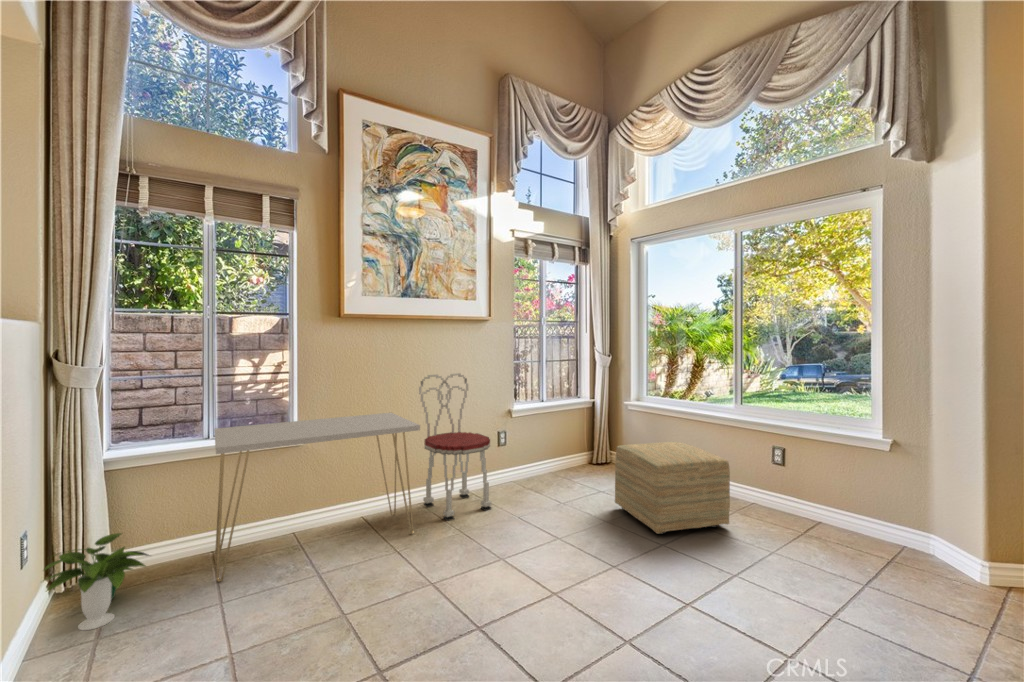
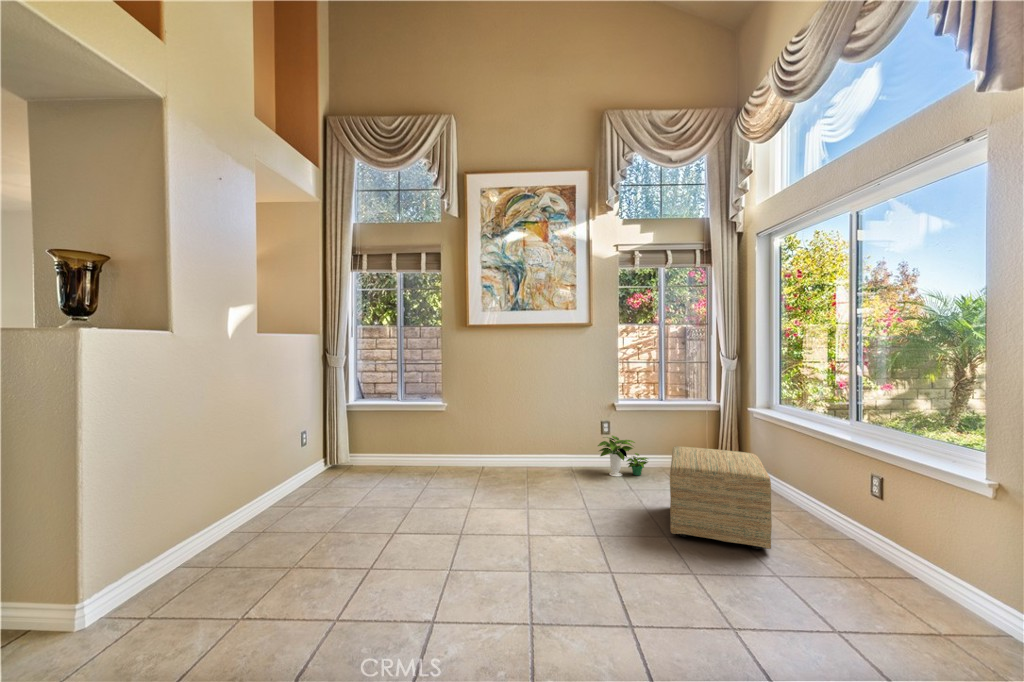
dining chair: present [419,373,491,521] -> none [522,370,571,482]
console table: present [215,413,420,582] -> none [374,395,501,484]
potted plant: present [44,533,149,630] -> present [598,436,648,476]

